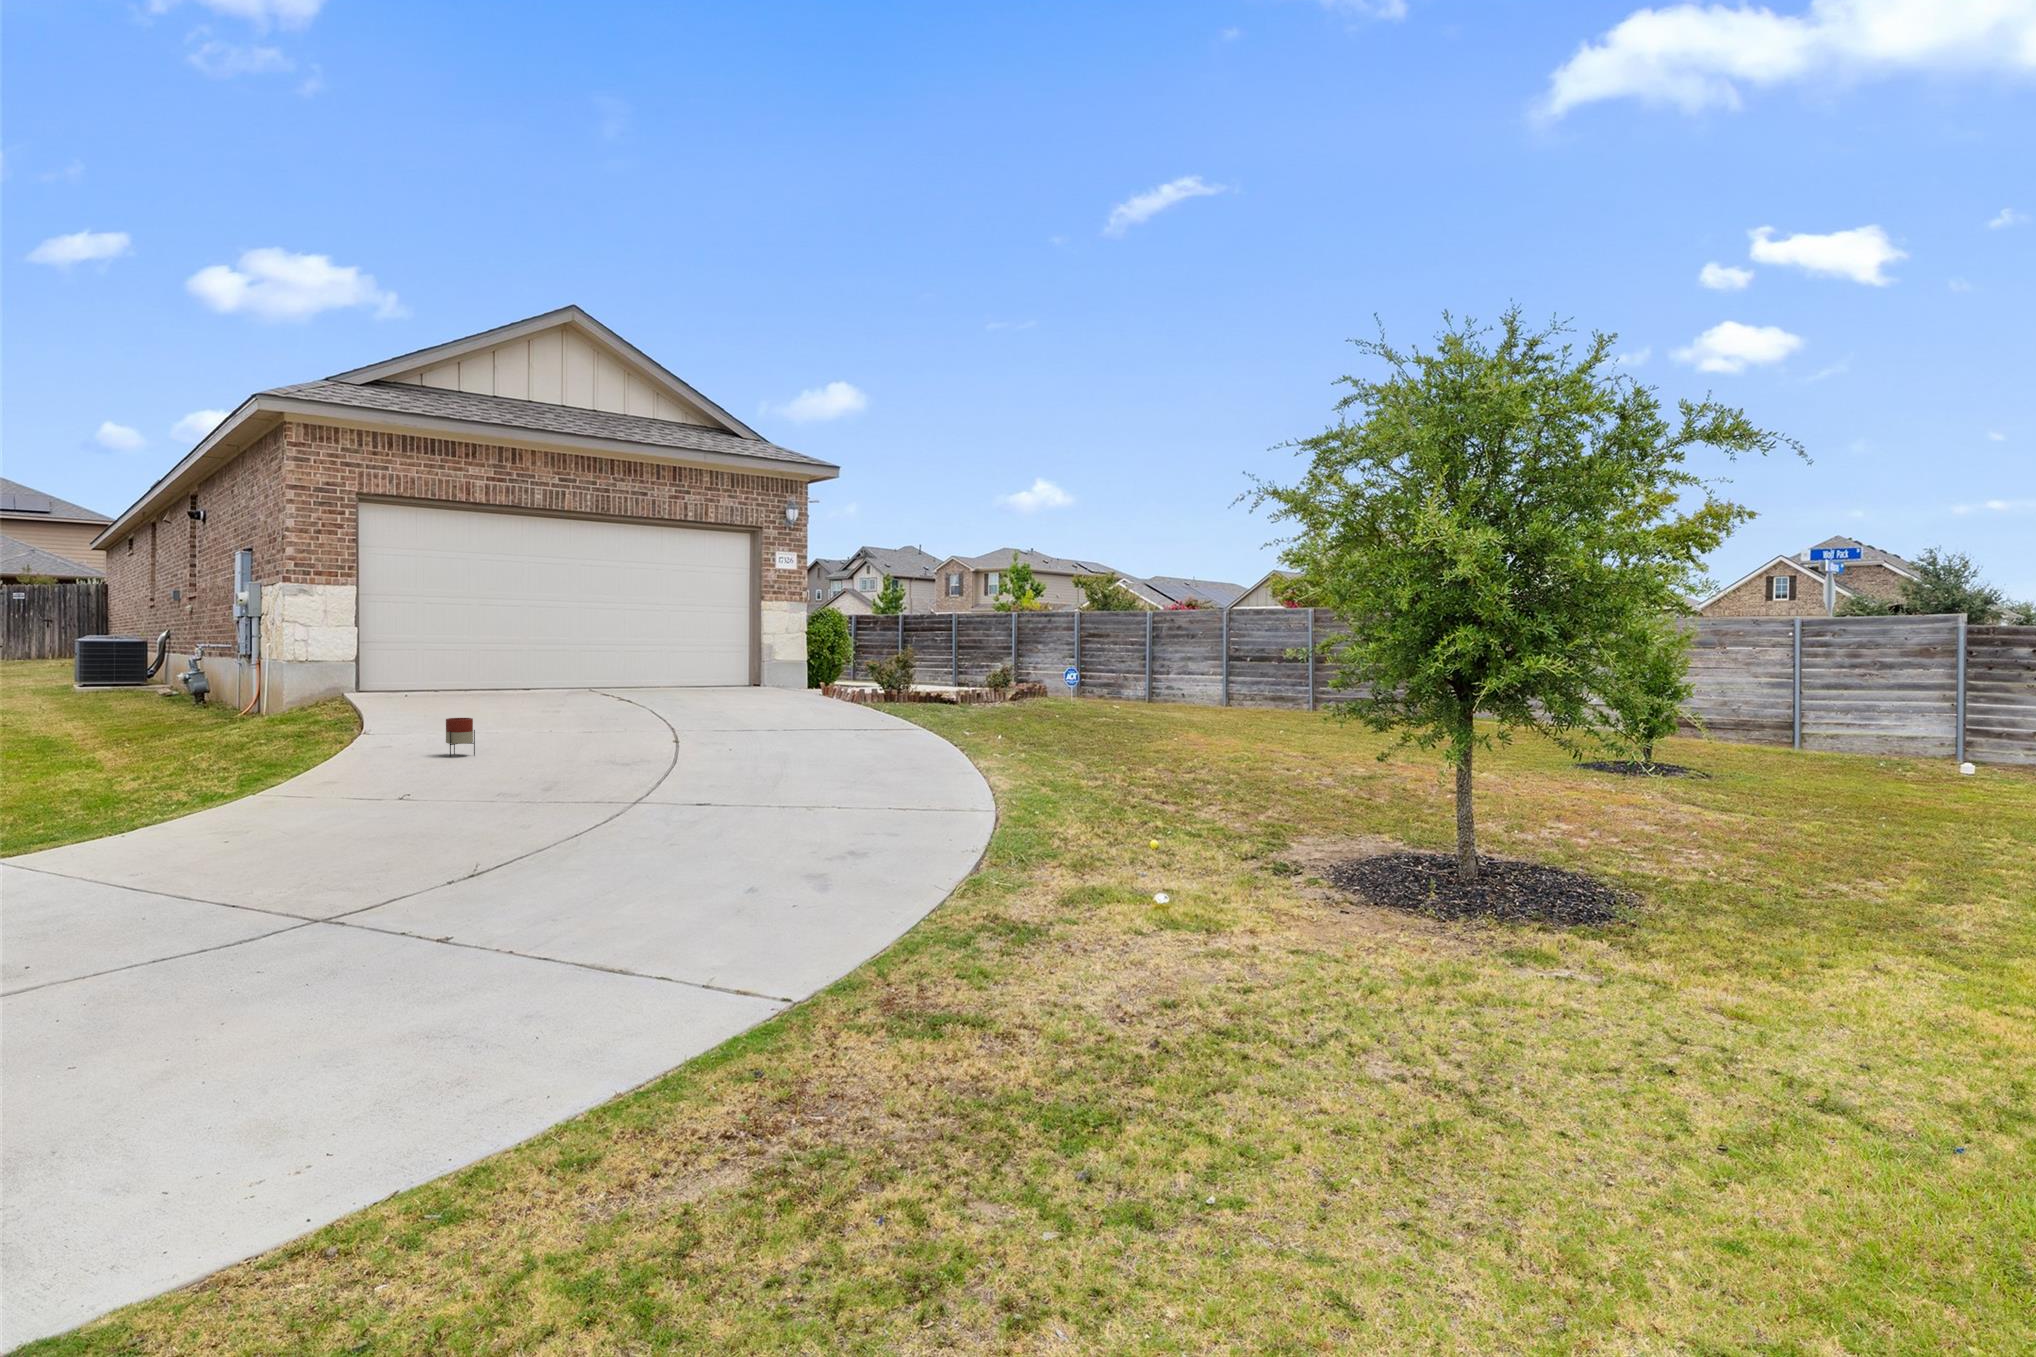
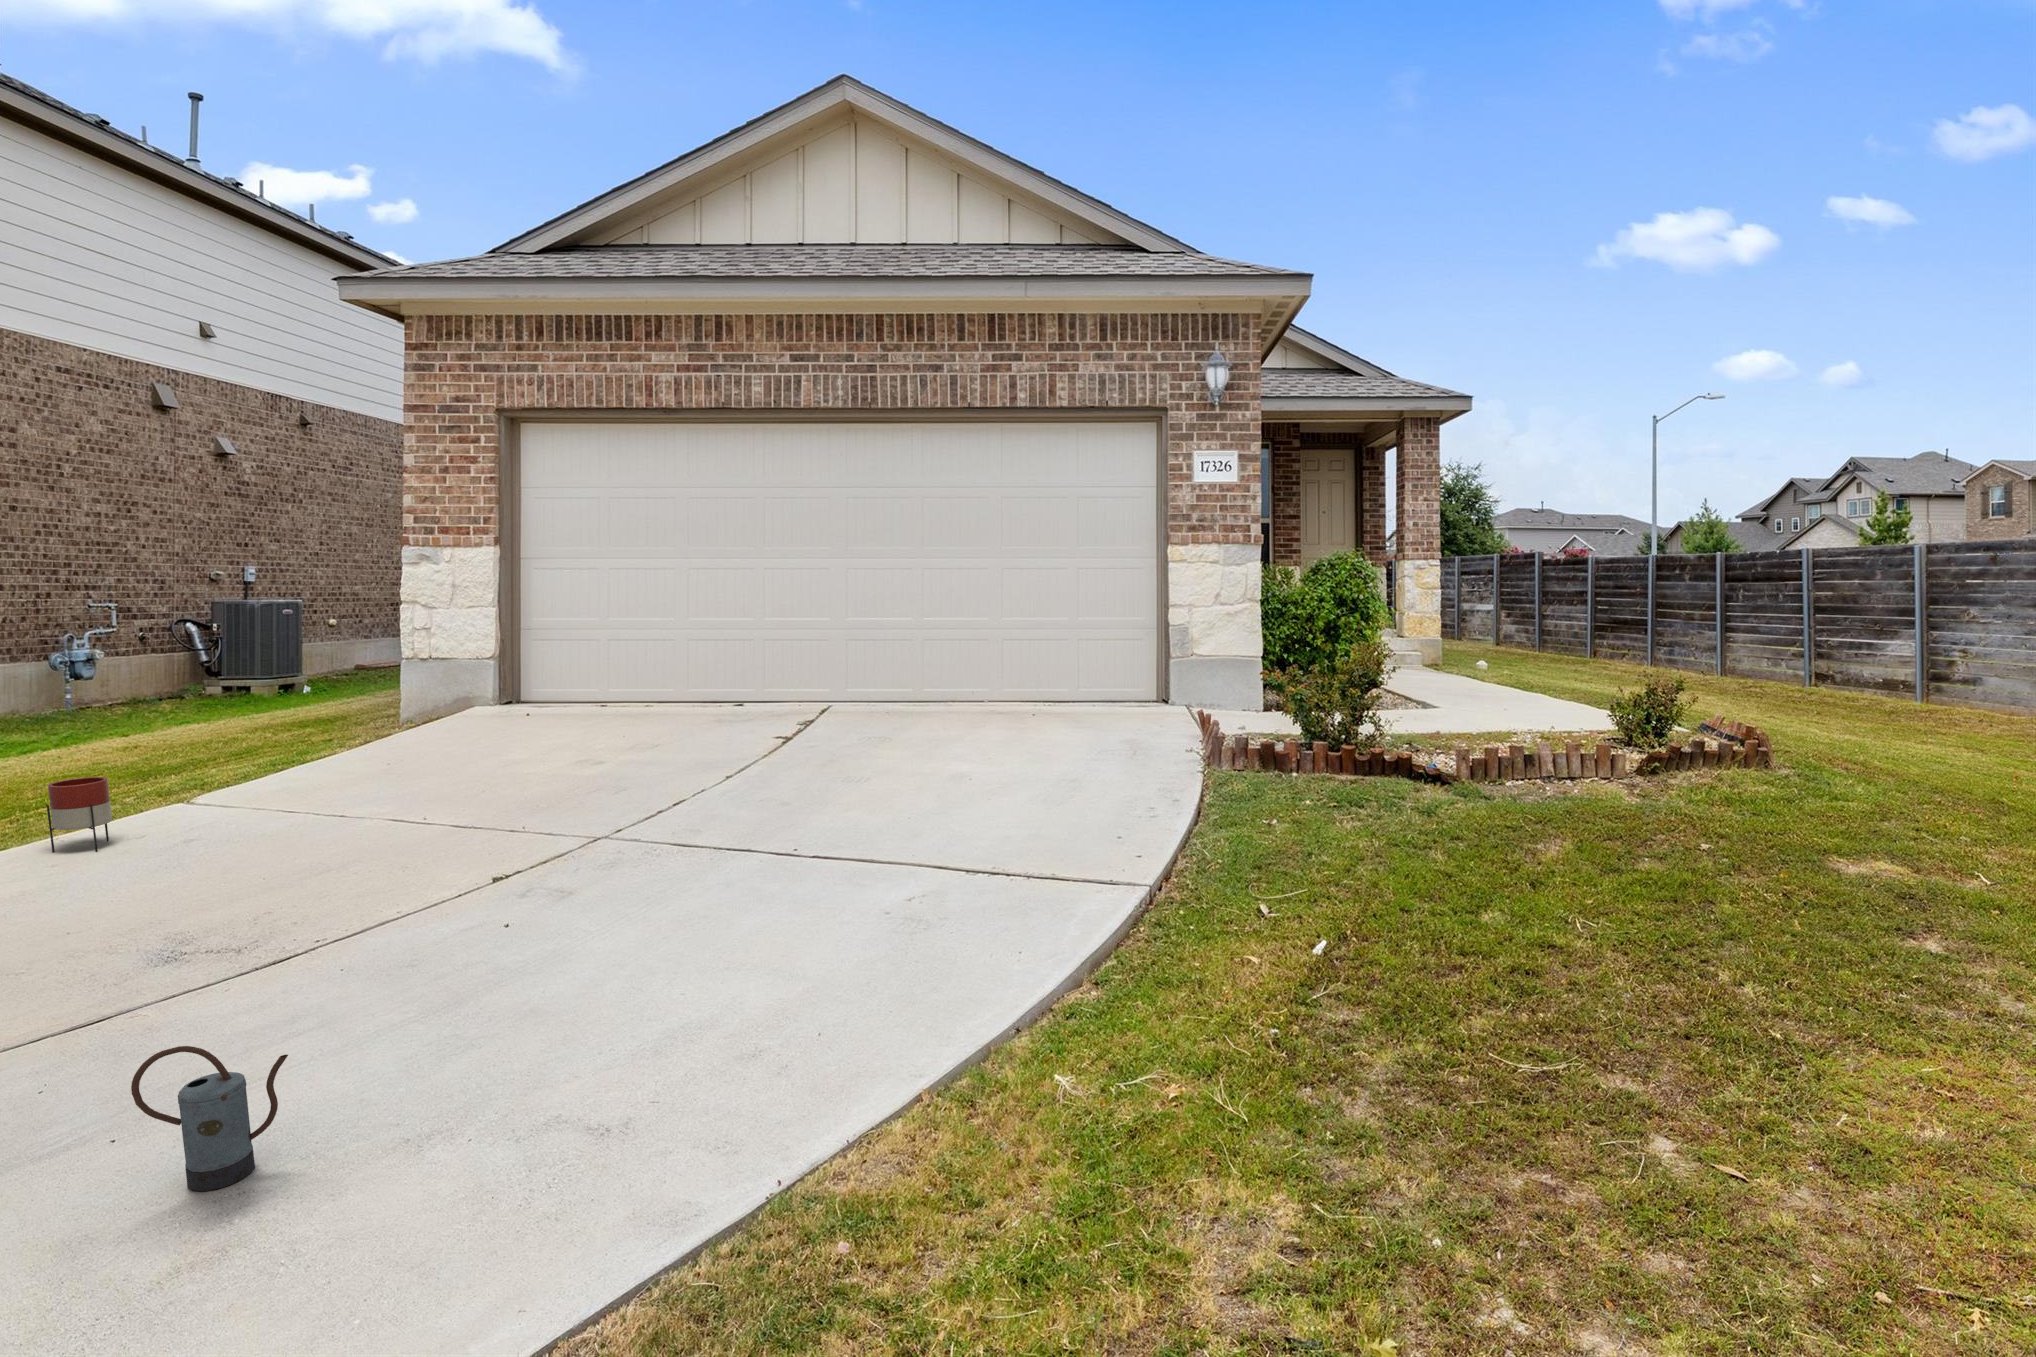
watering can: none [882,729,897,766] -> present [131,1046,288,1191]

